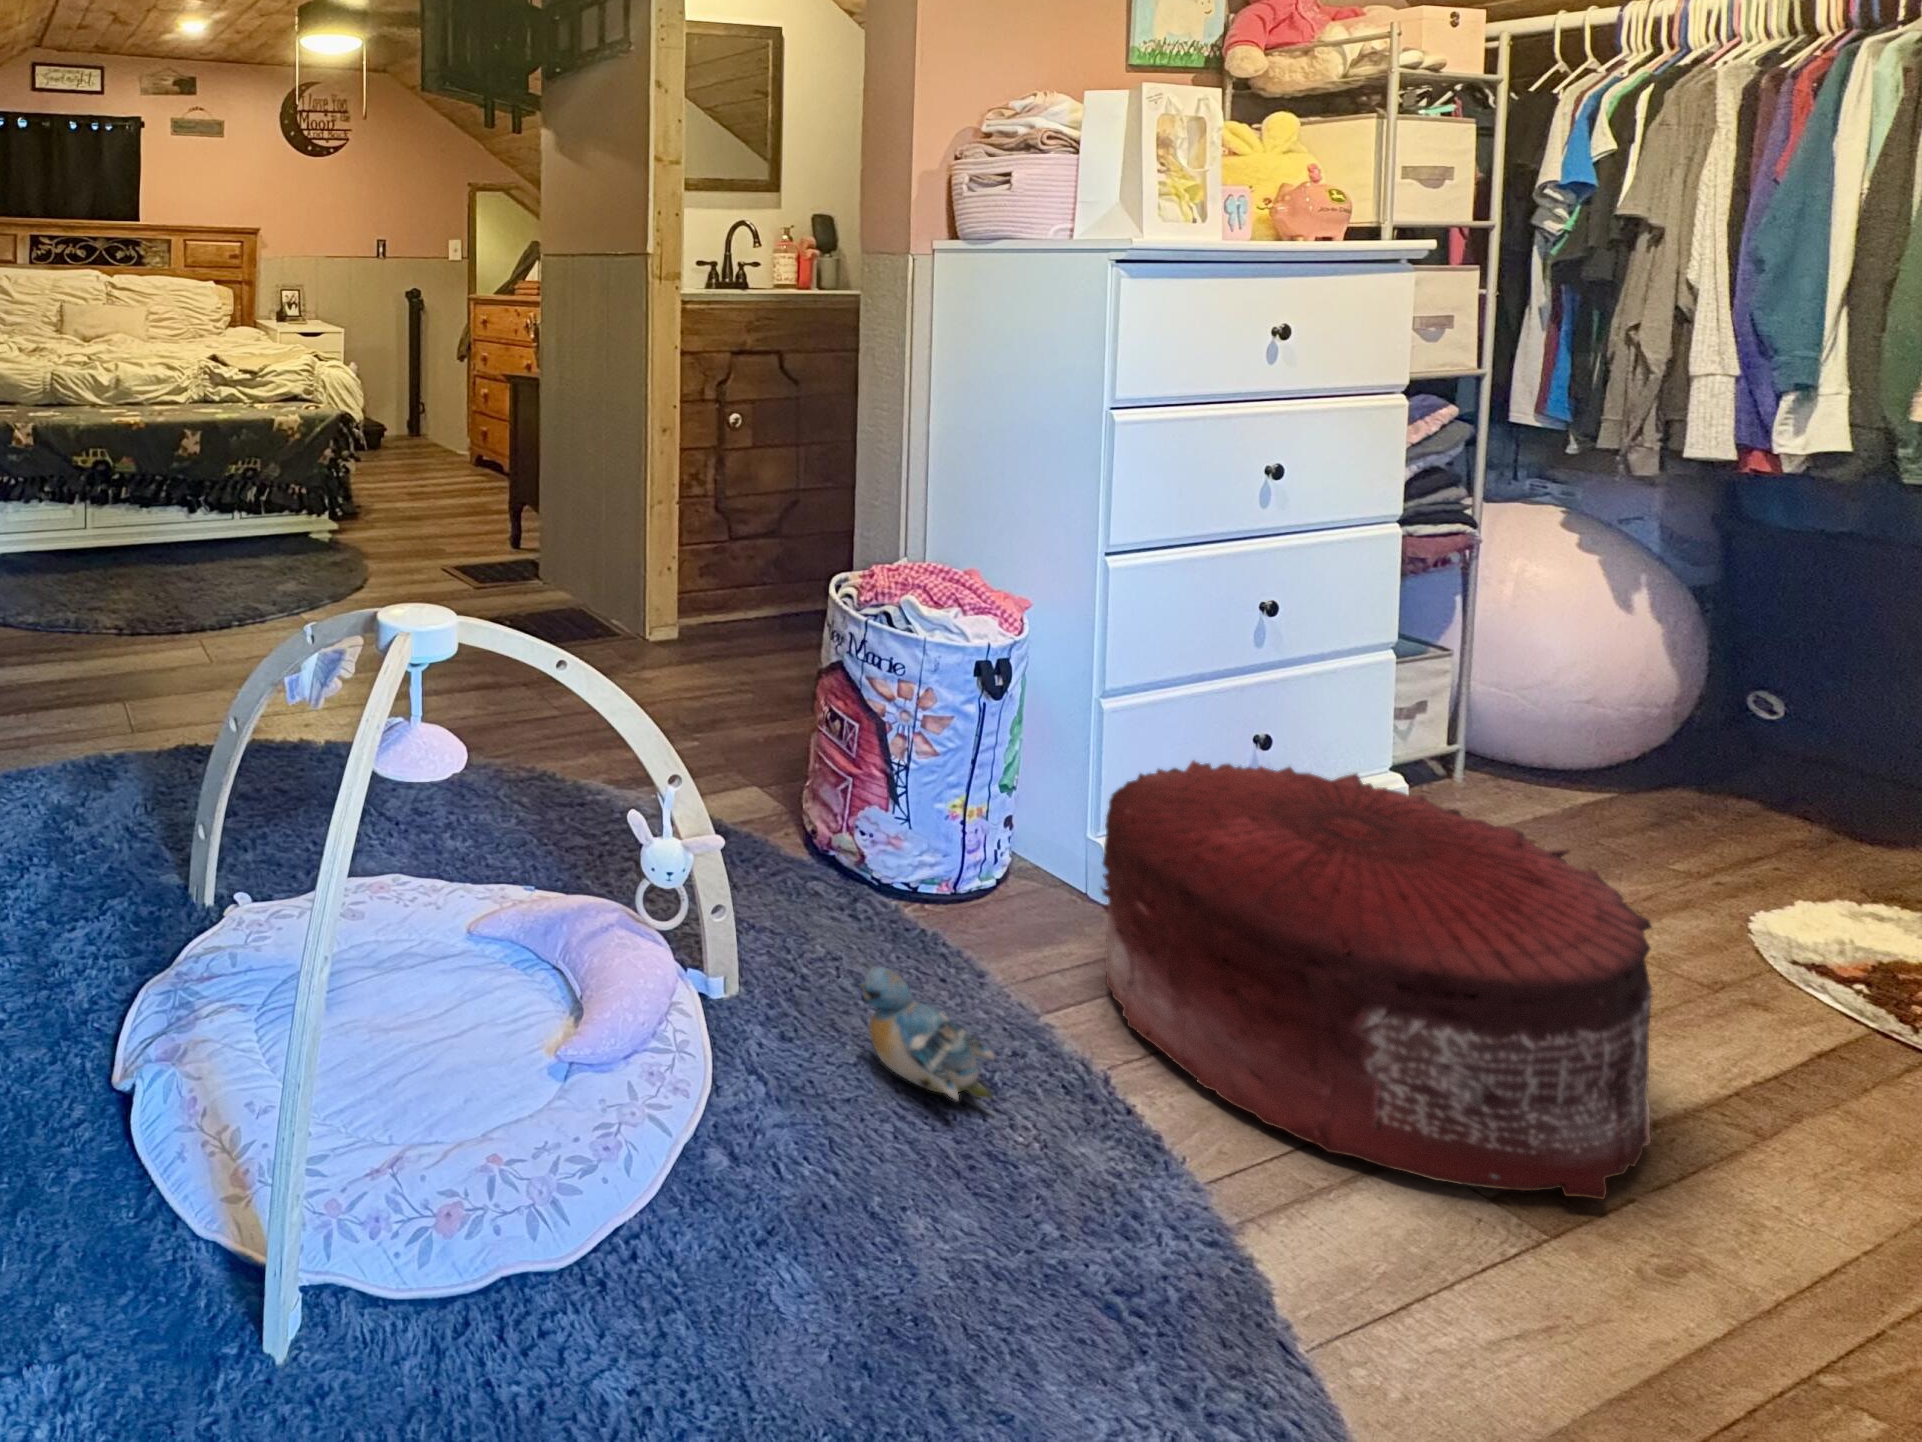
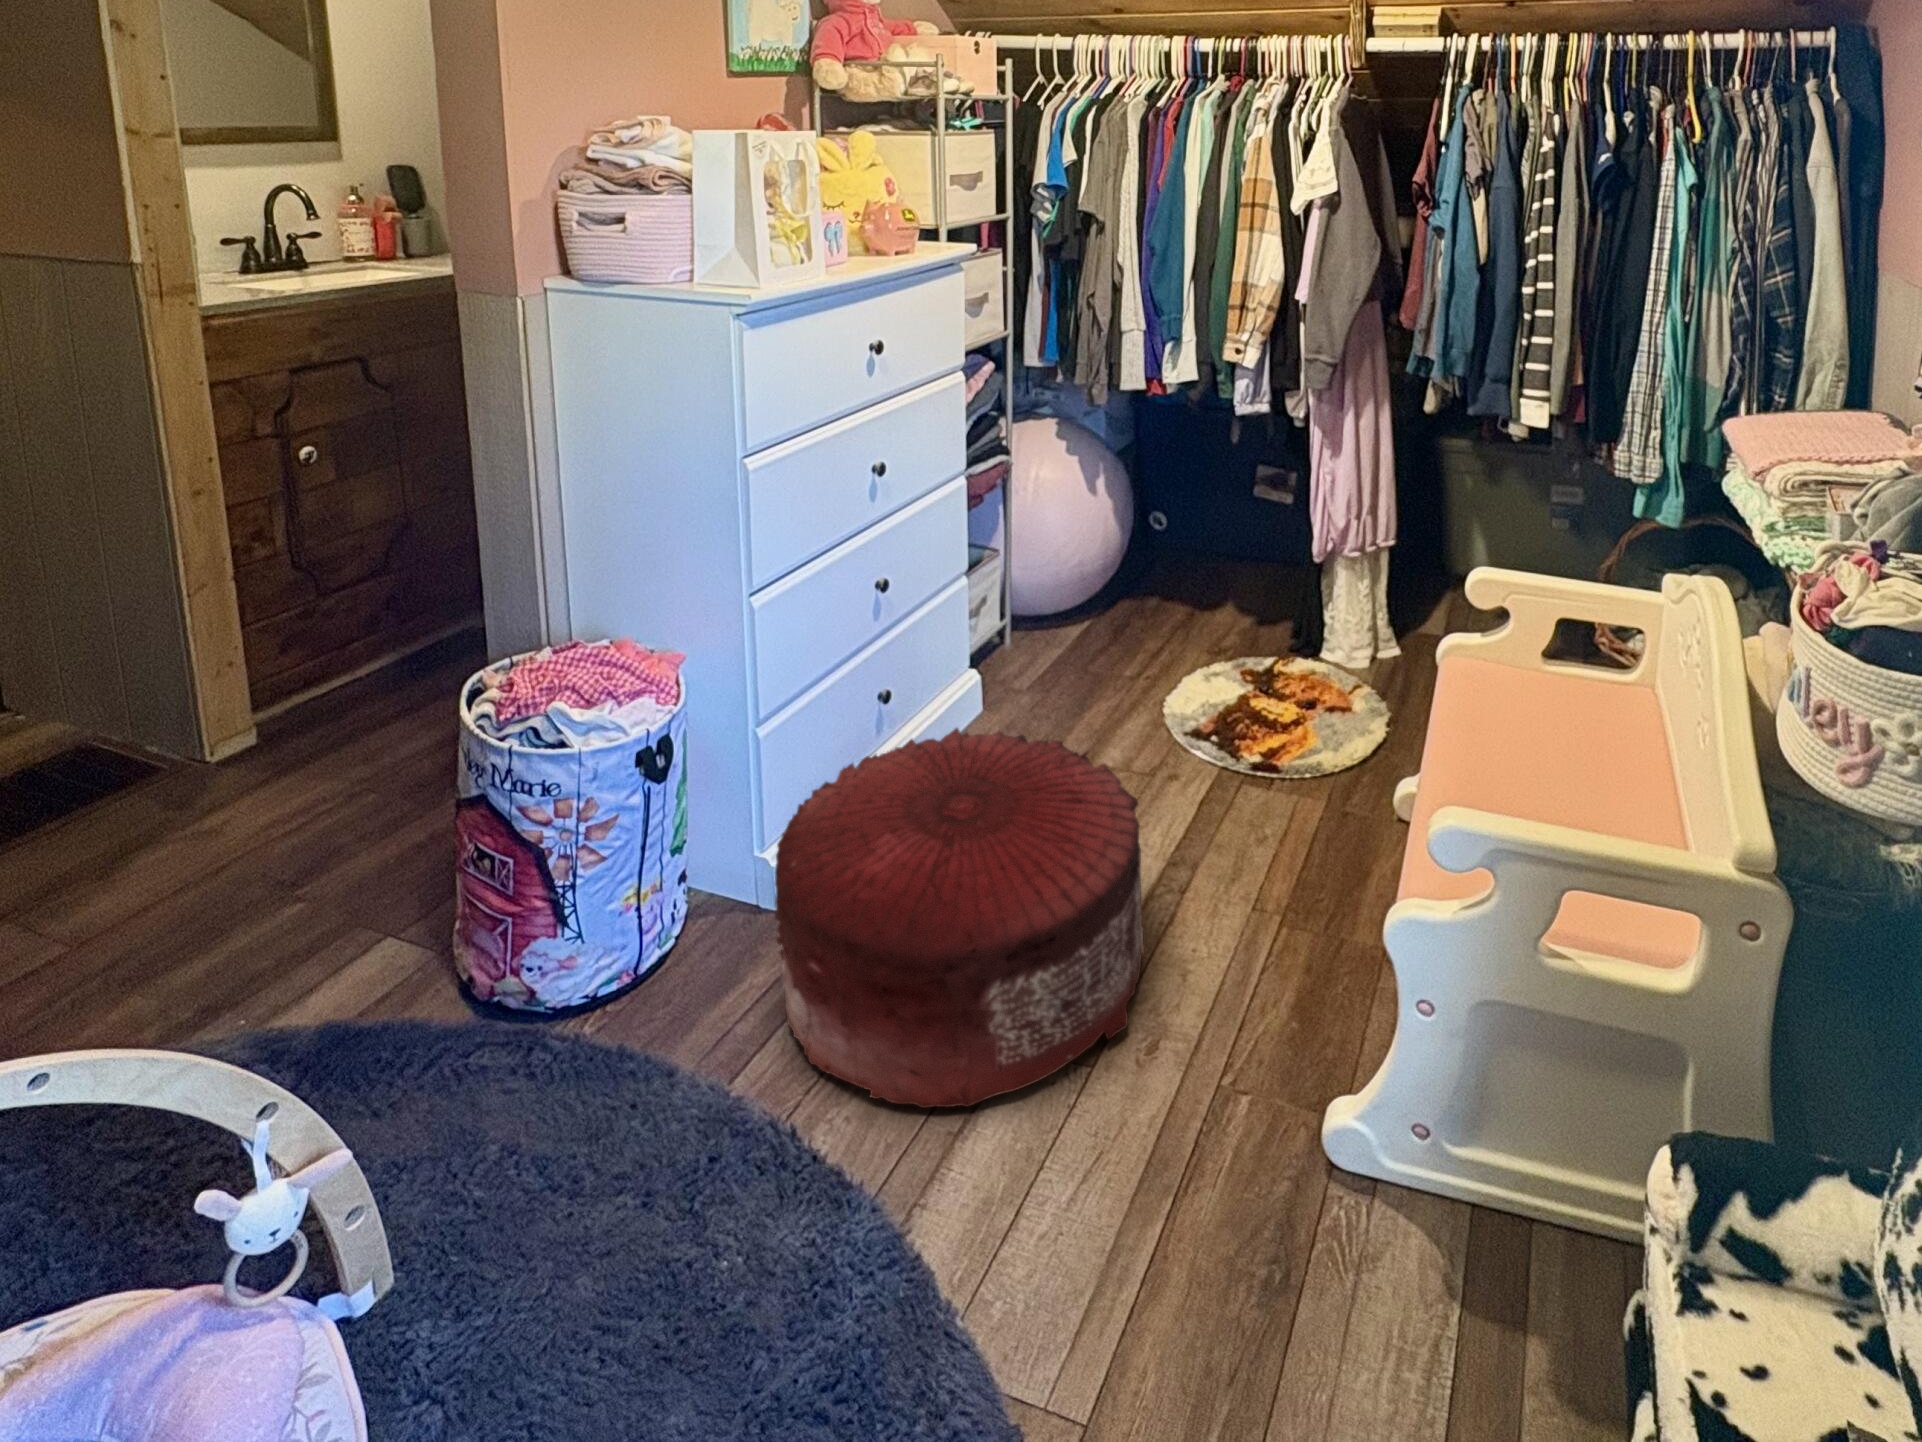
plush toy: present [861,967,995,1100] -> none [545,1185,700,1295]

